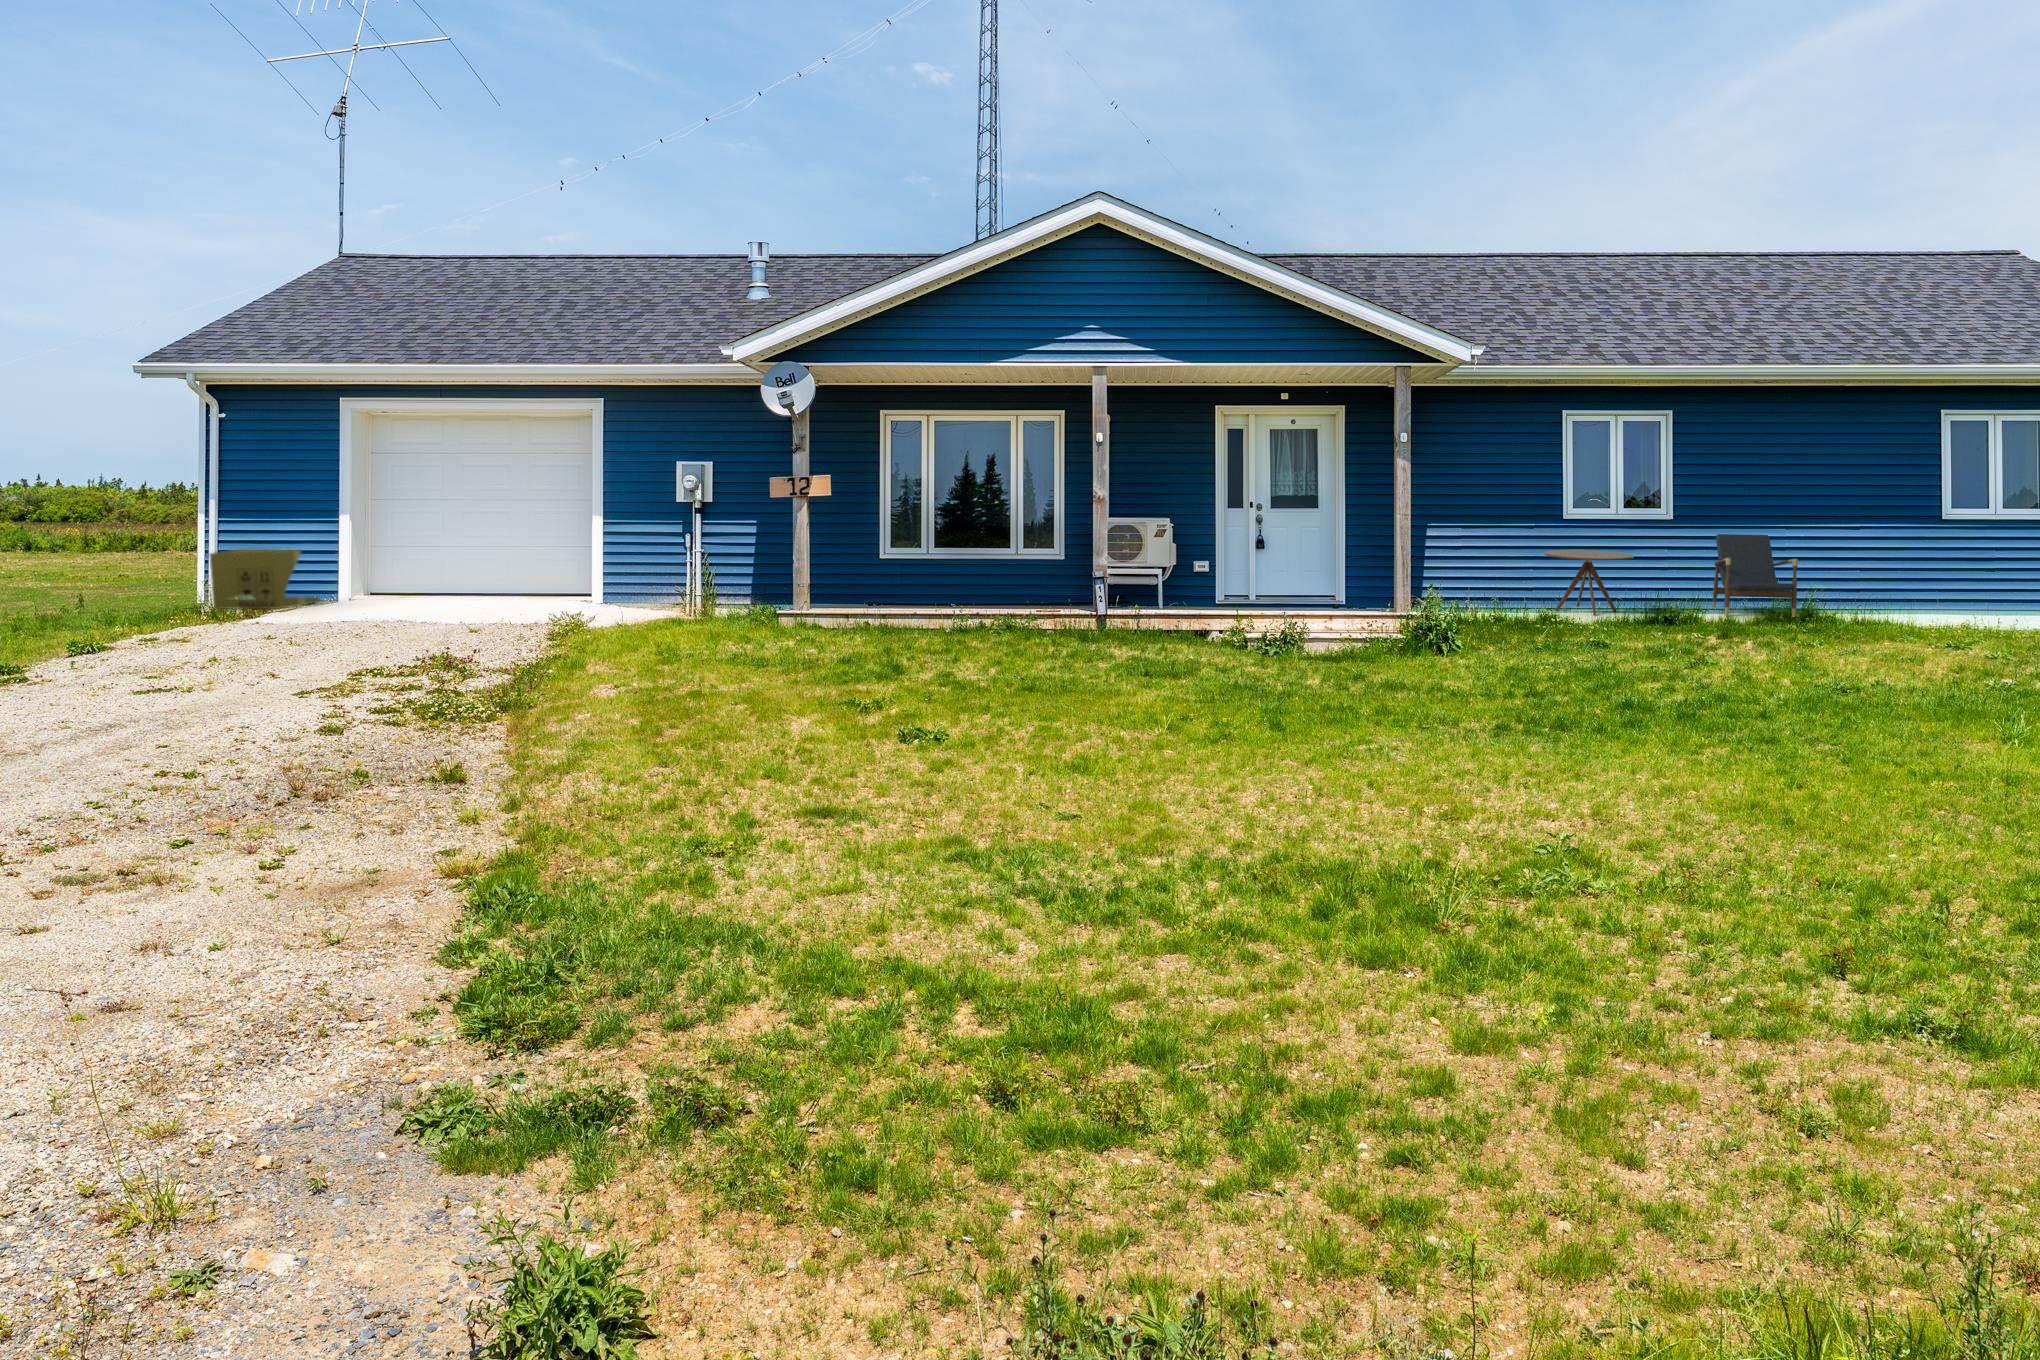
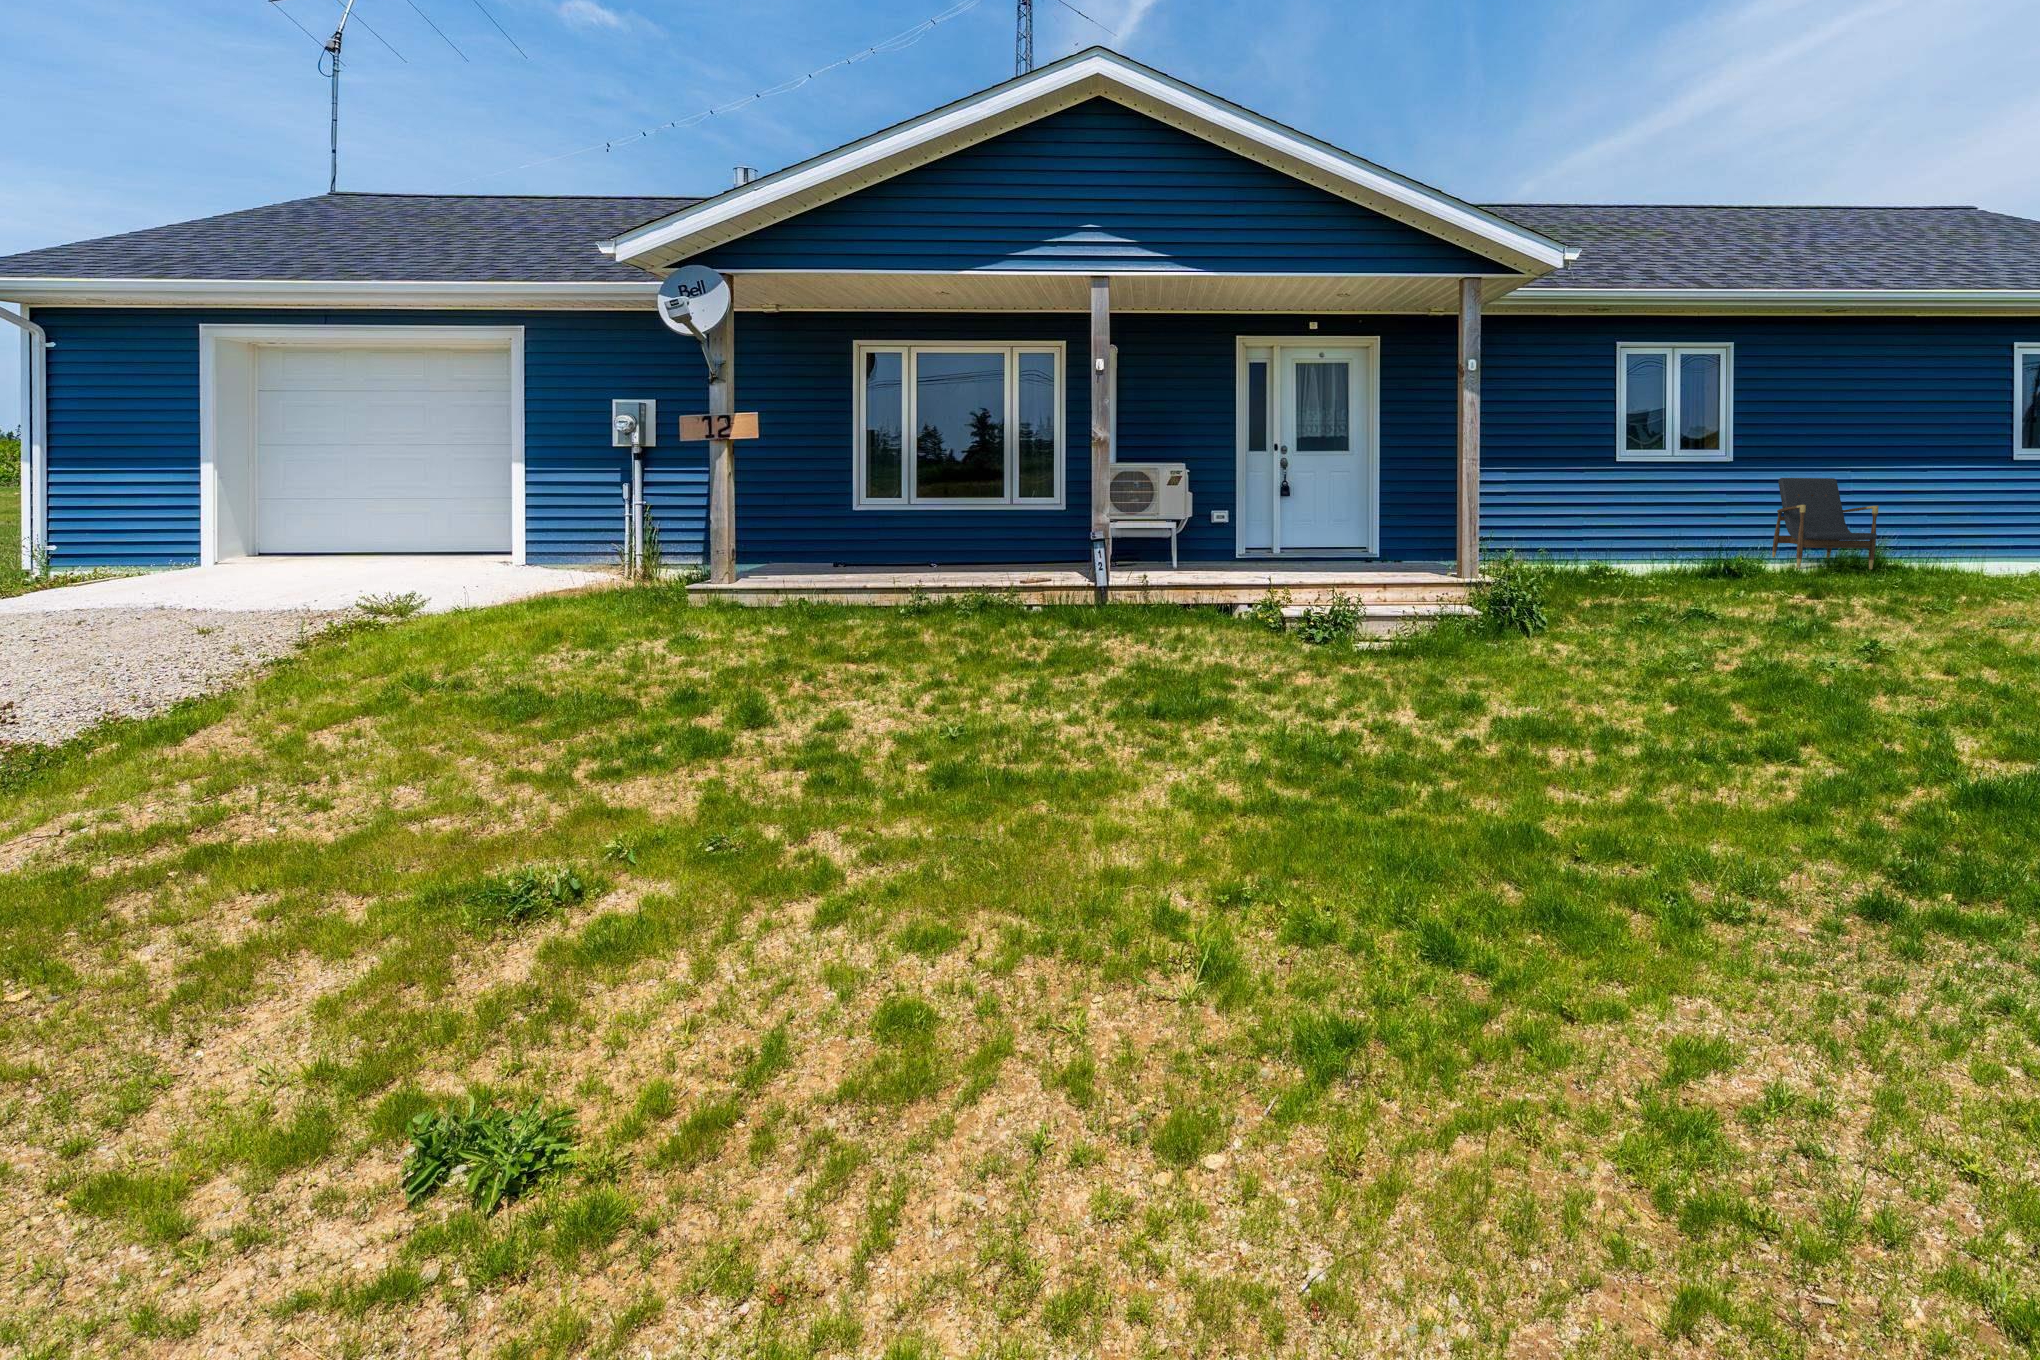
cardboard box: present [209,549,320,609] -> none [31,503,185,580]
round table: present [1544,550,1634,616] -> none [1598,496,1701,570]

